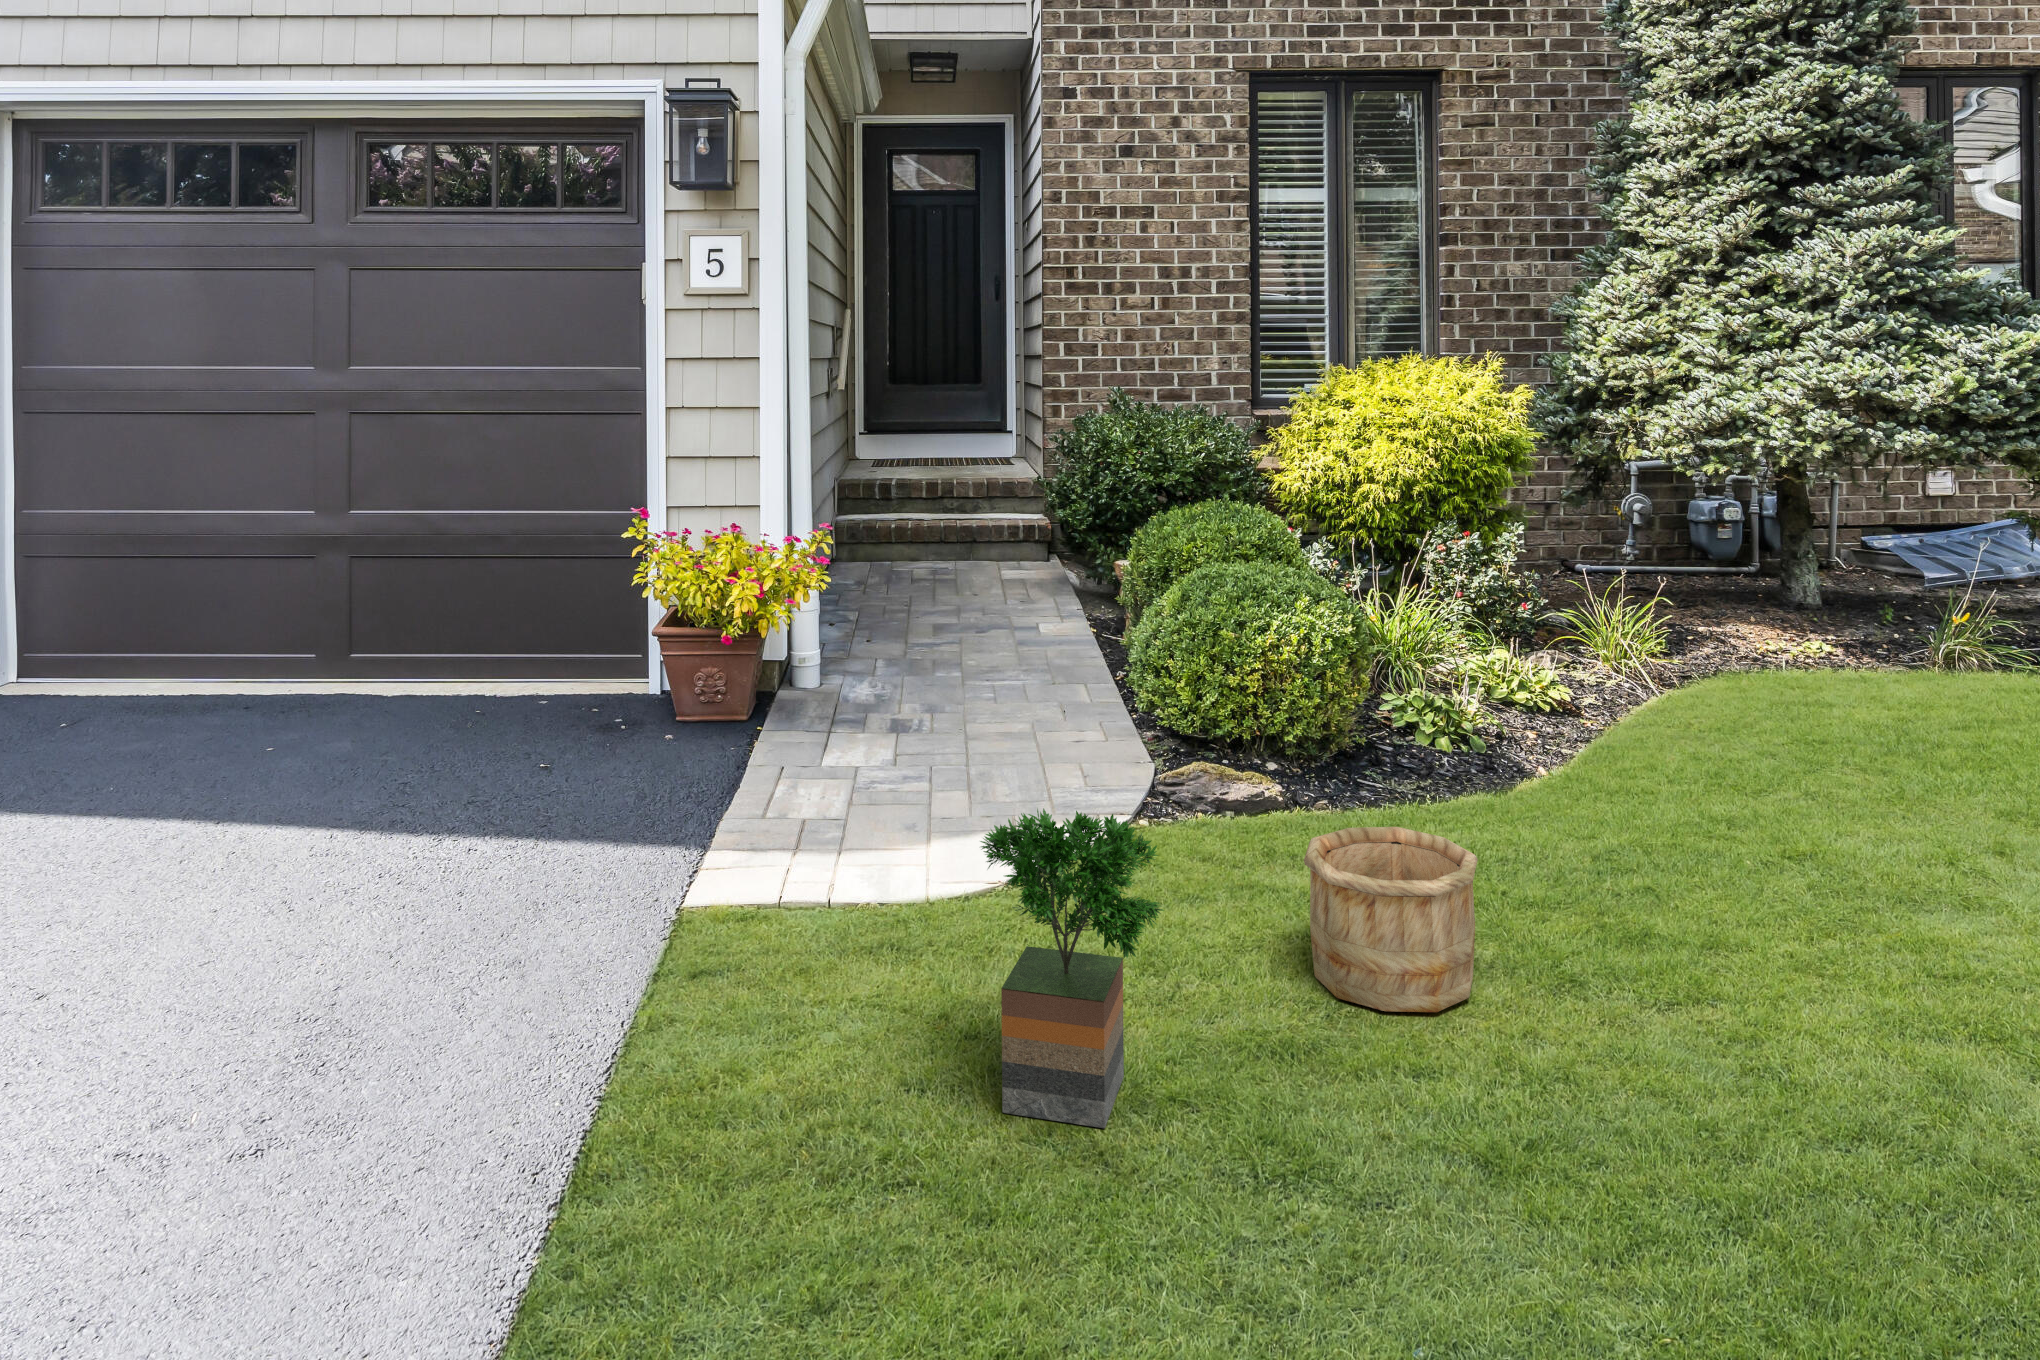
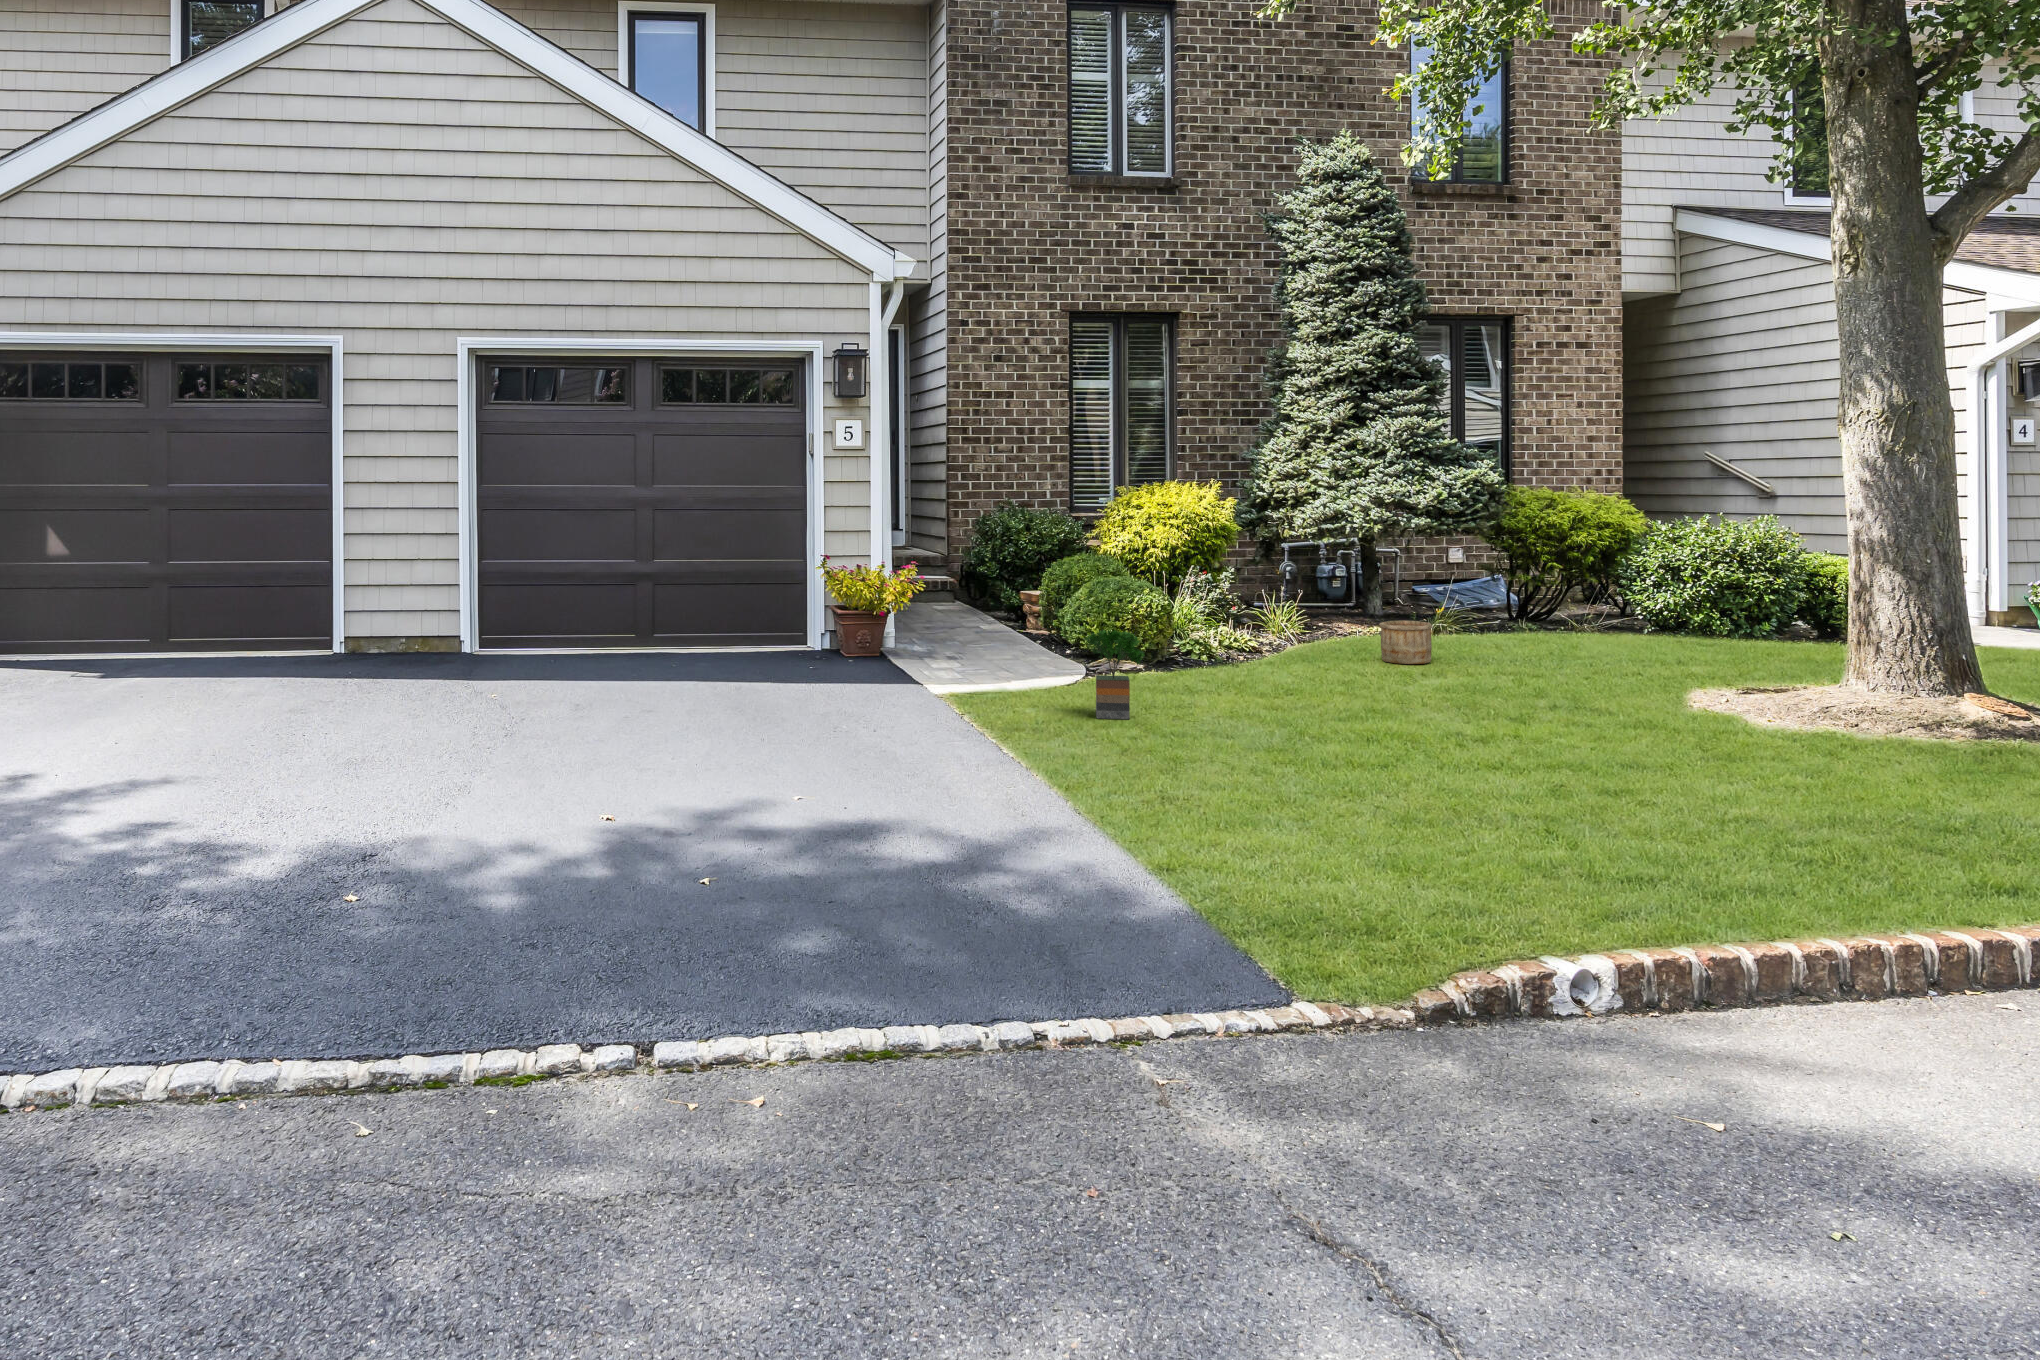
wooden bucket: present [1304,827,1478,1012] -> present [1379,620,1433,664]

